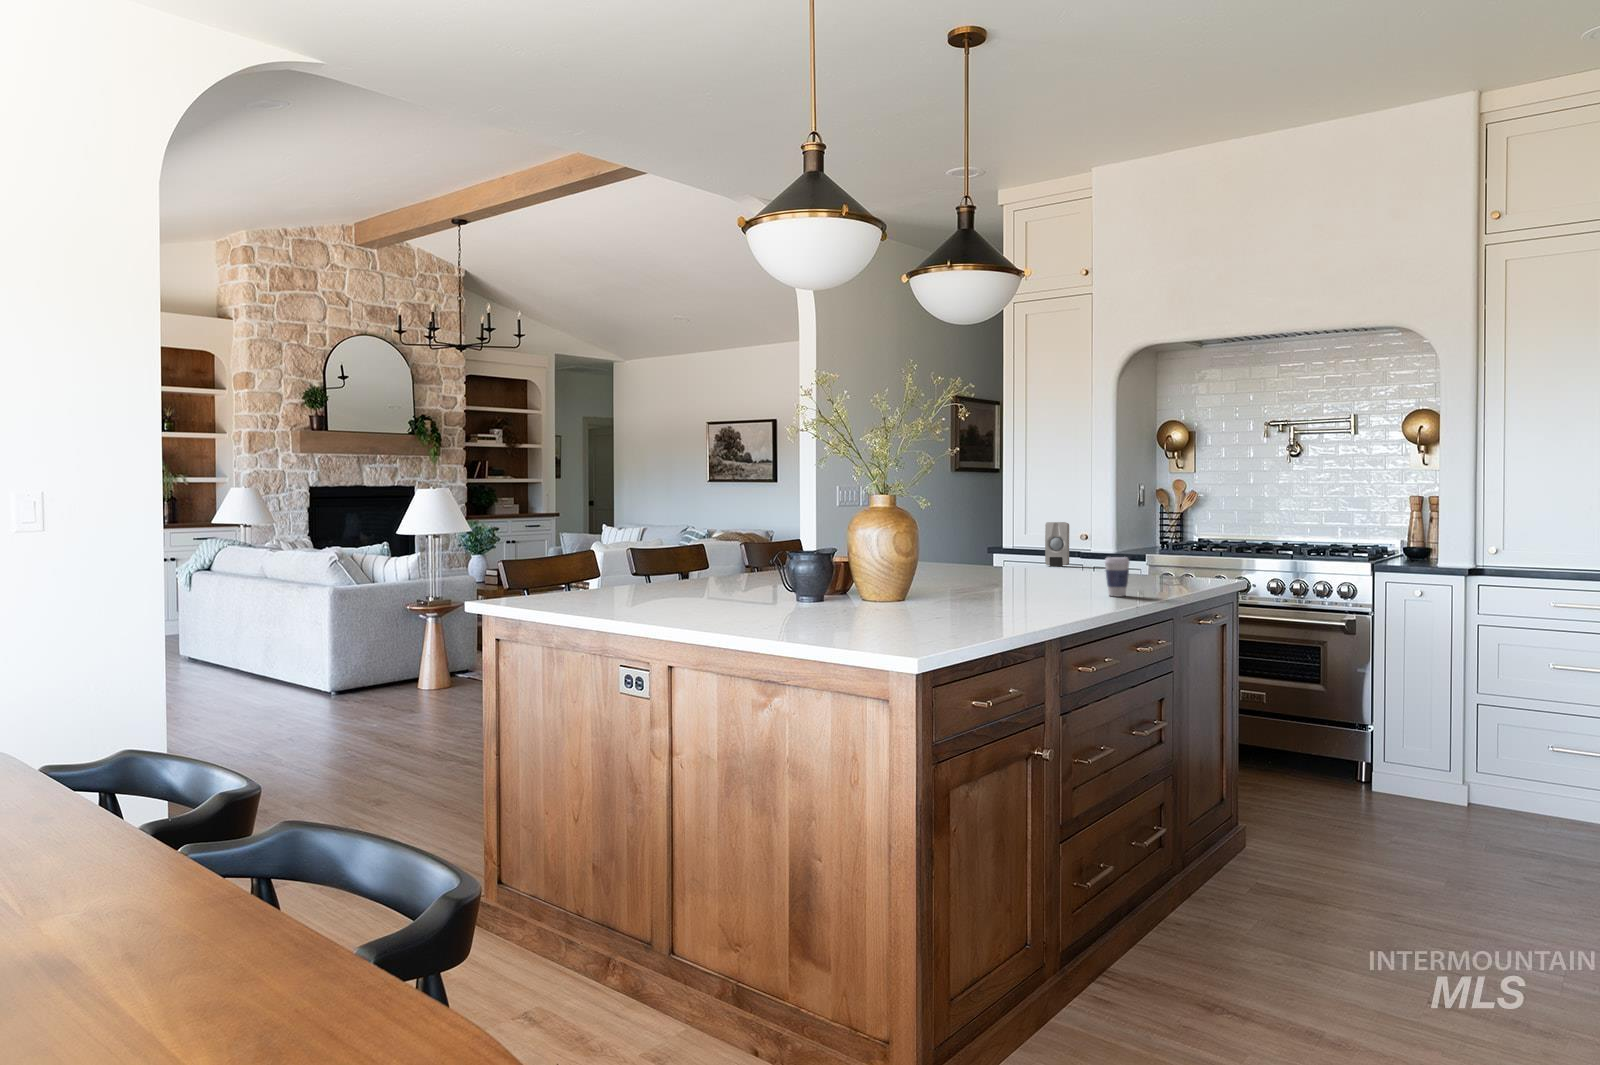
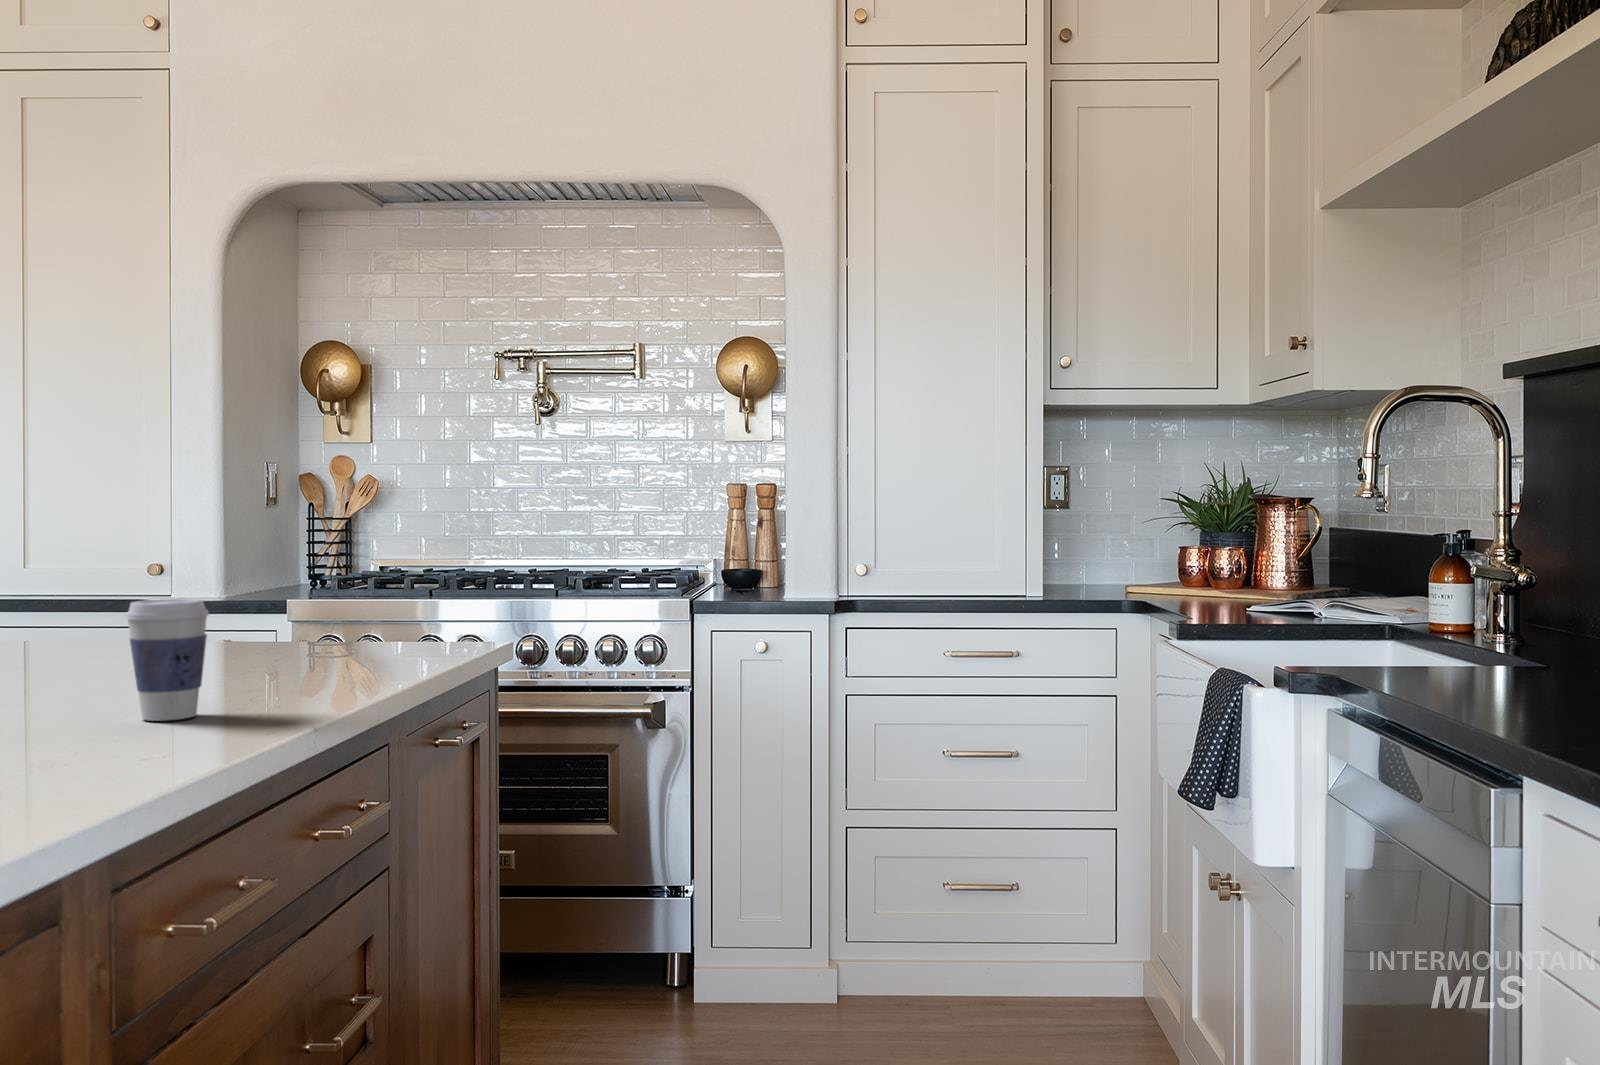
soap dispenser: present [1045,522,1069,567] -> none [50,534,112,634]

